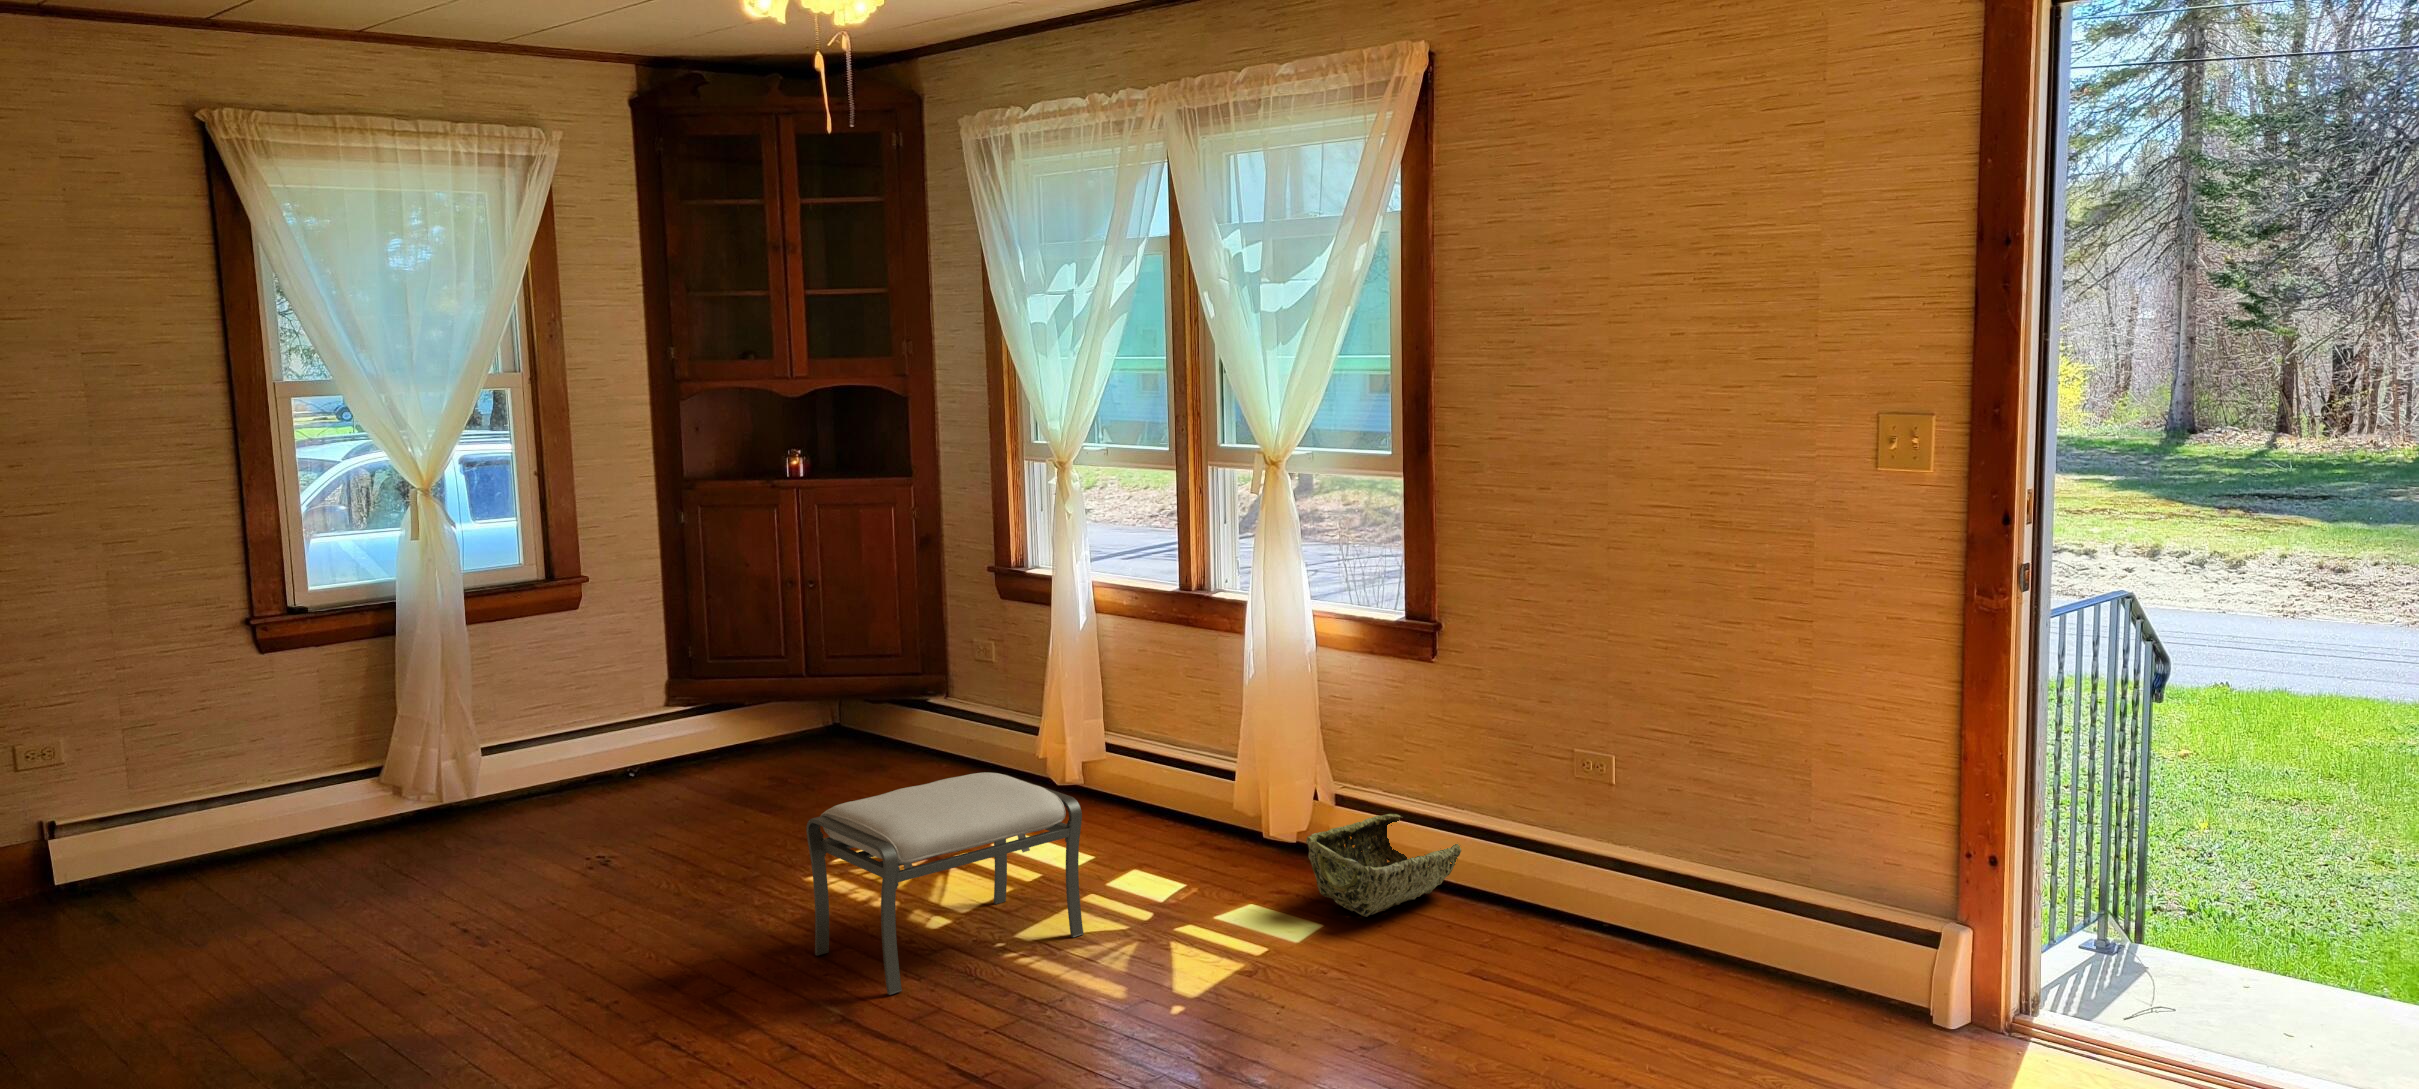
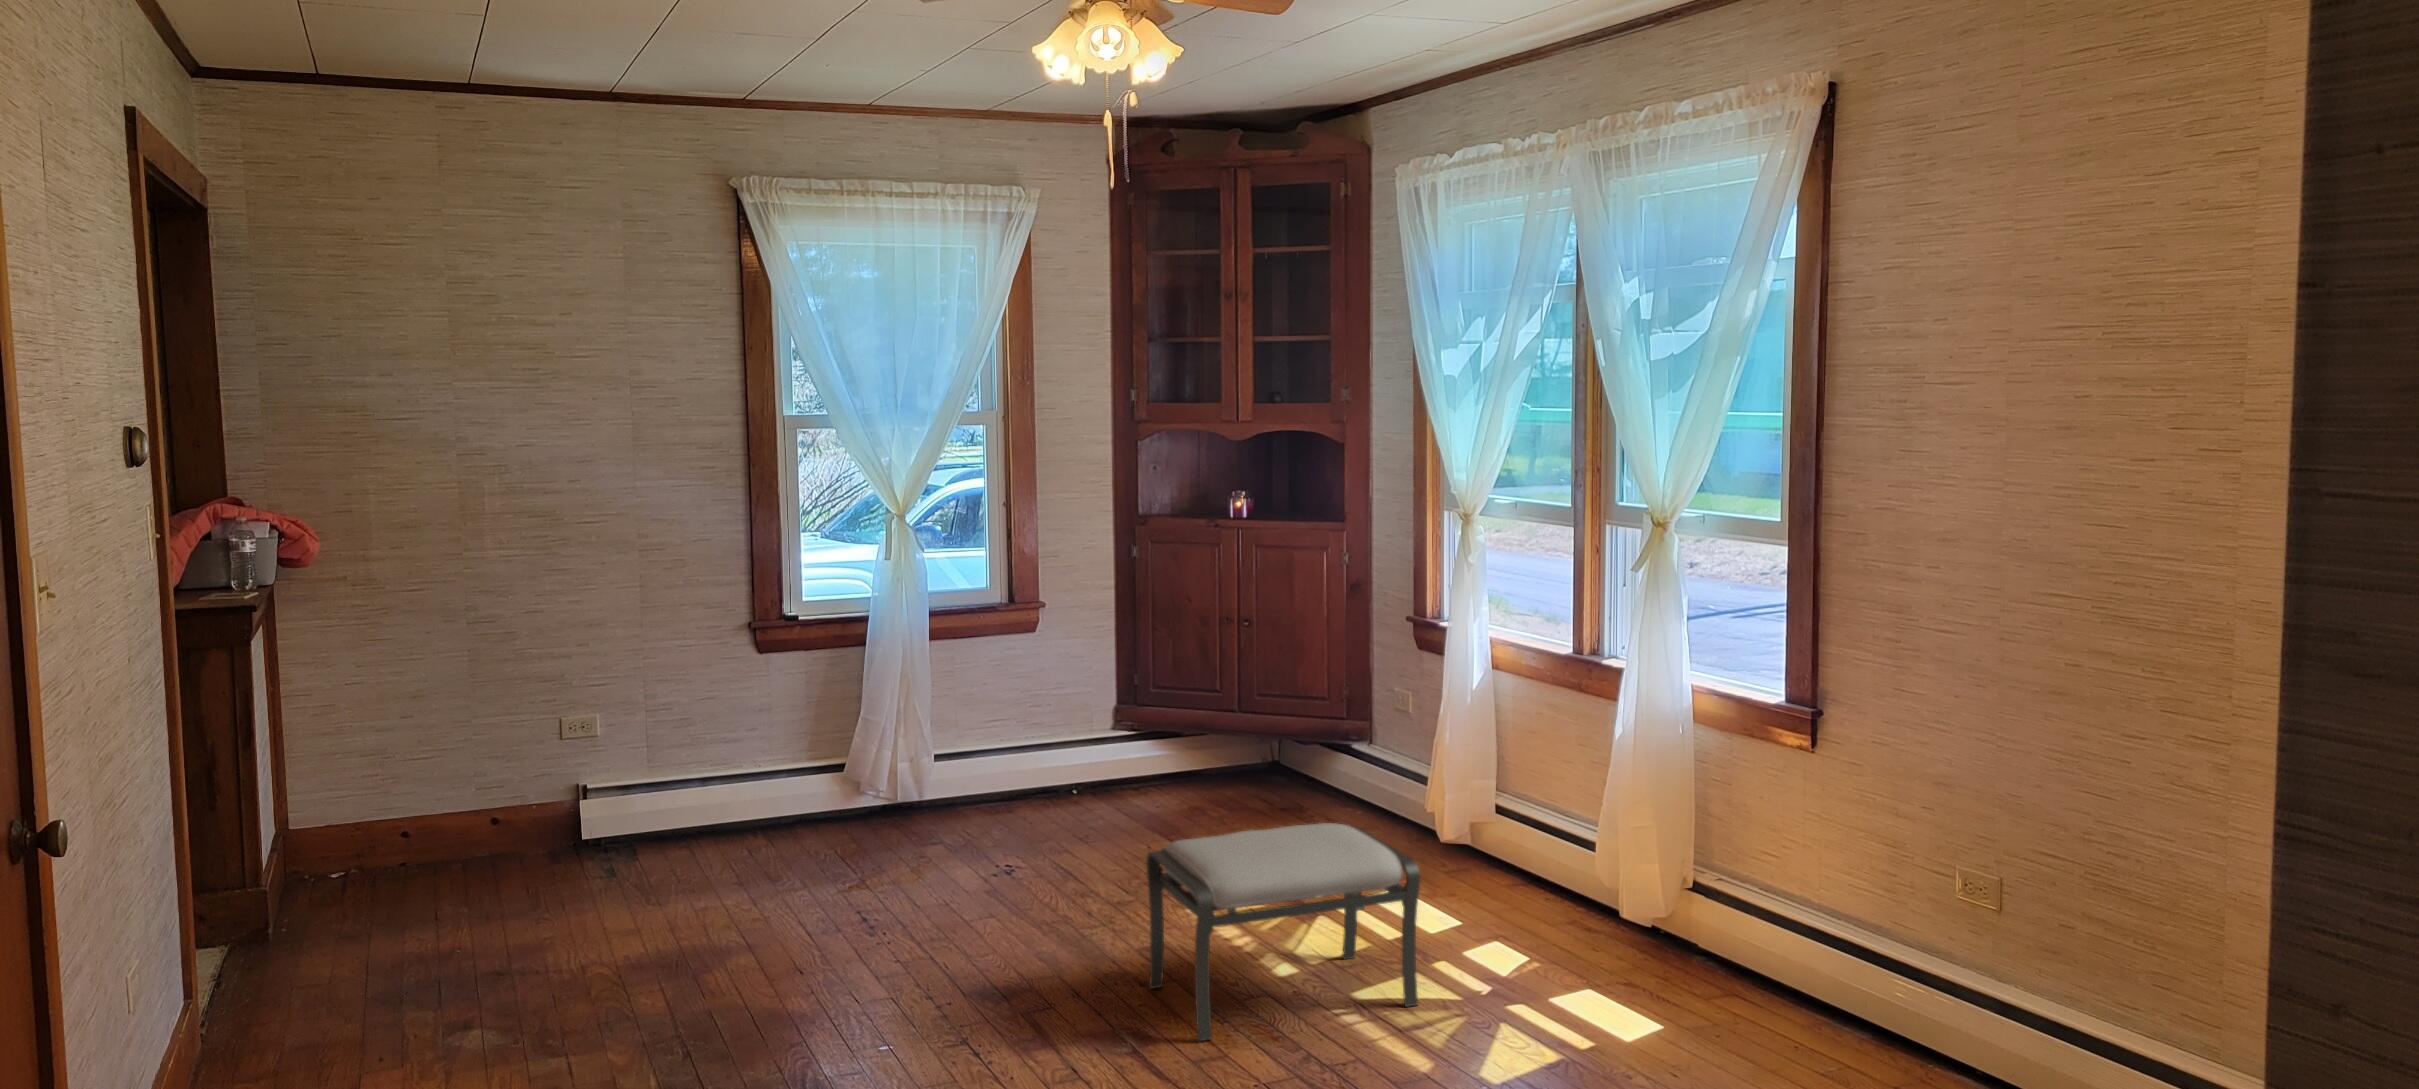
woven basket: present [1306,814,1461,917] -> none [1671,917,1860,1031]

